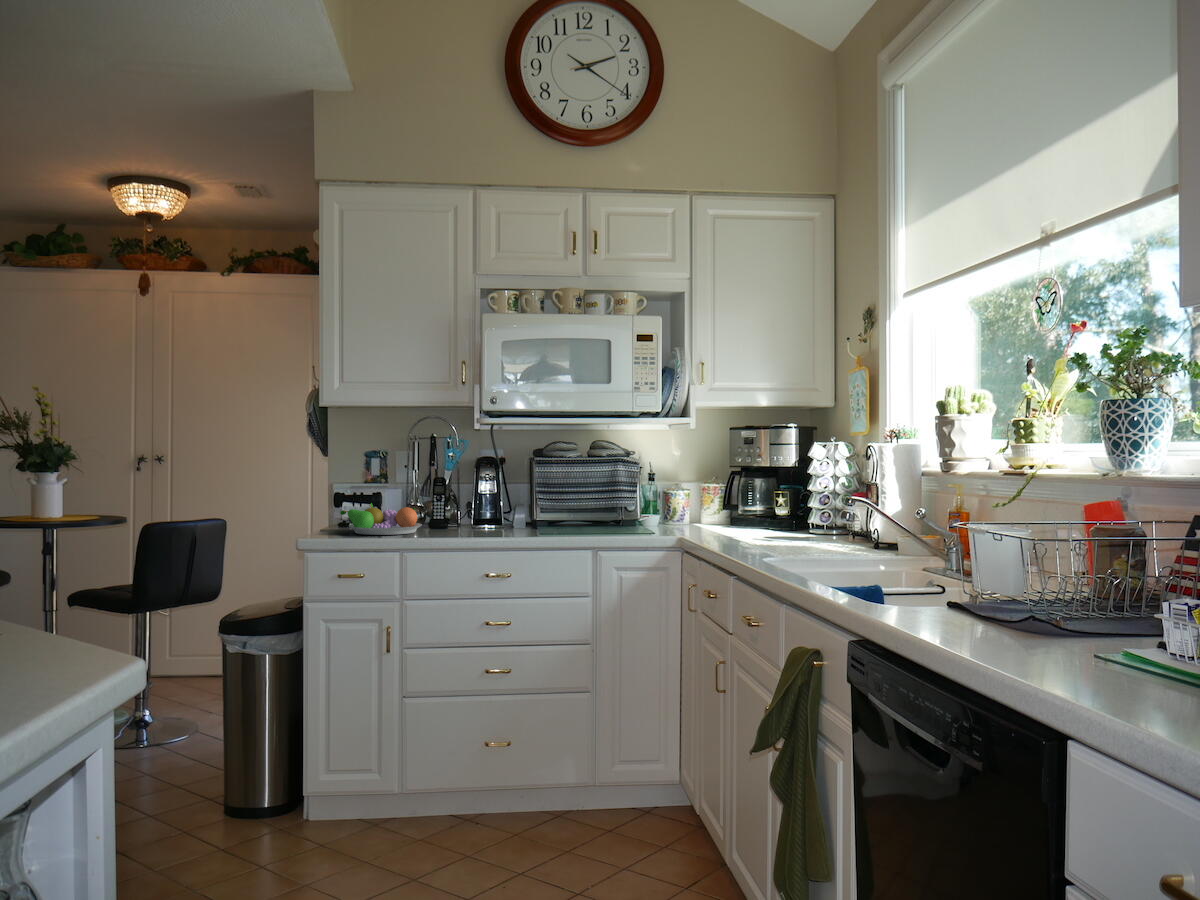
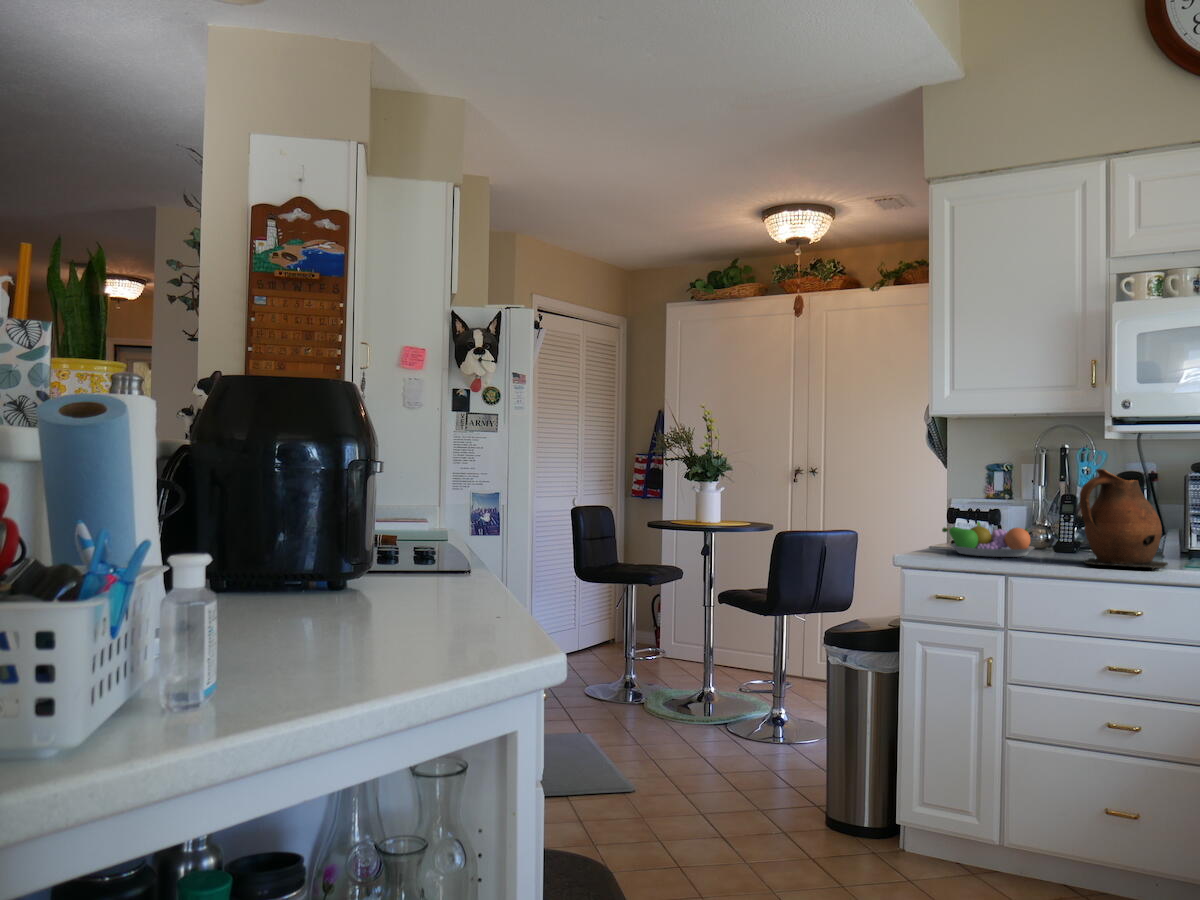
ceramic pitcher: none [464,455,531,537] -> present [1079,469,1168,569]

